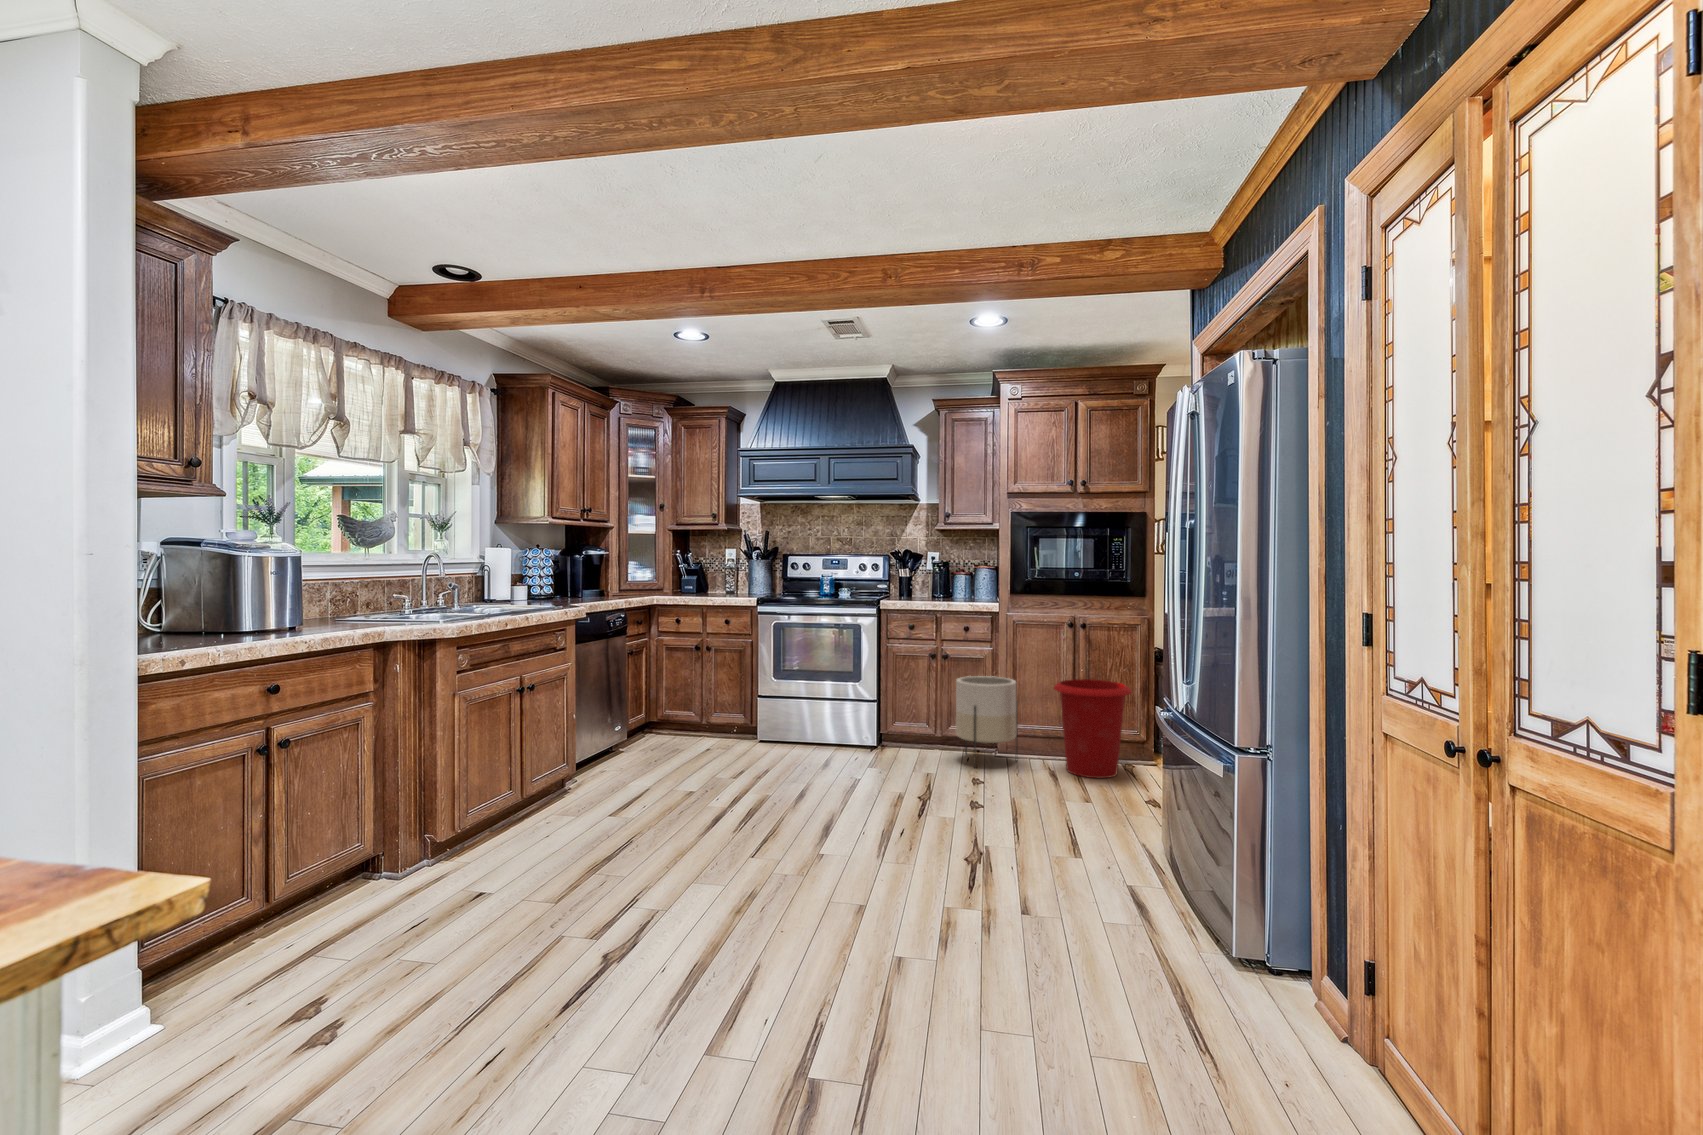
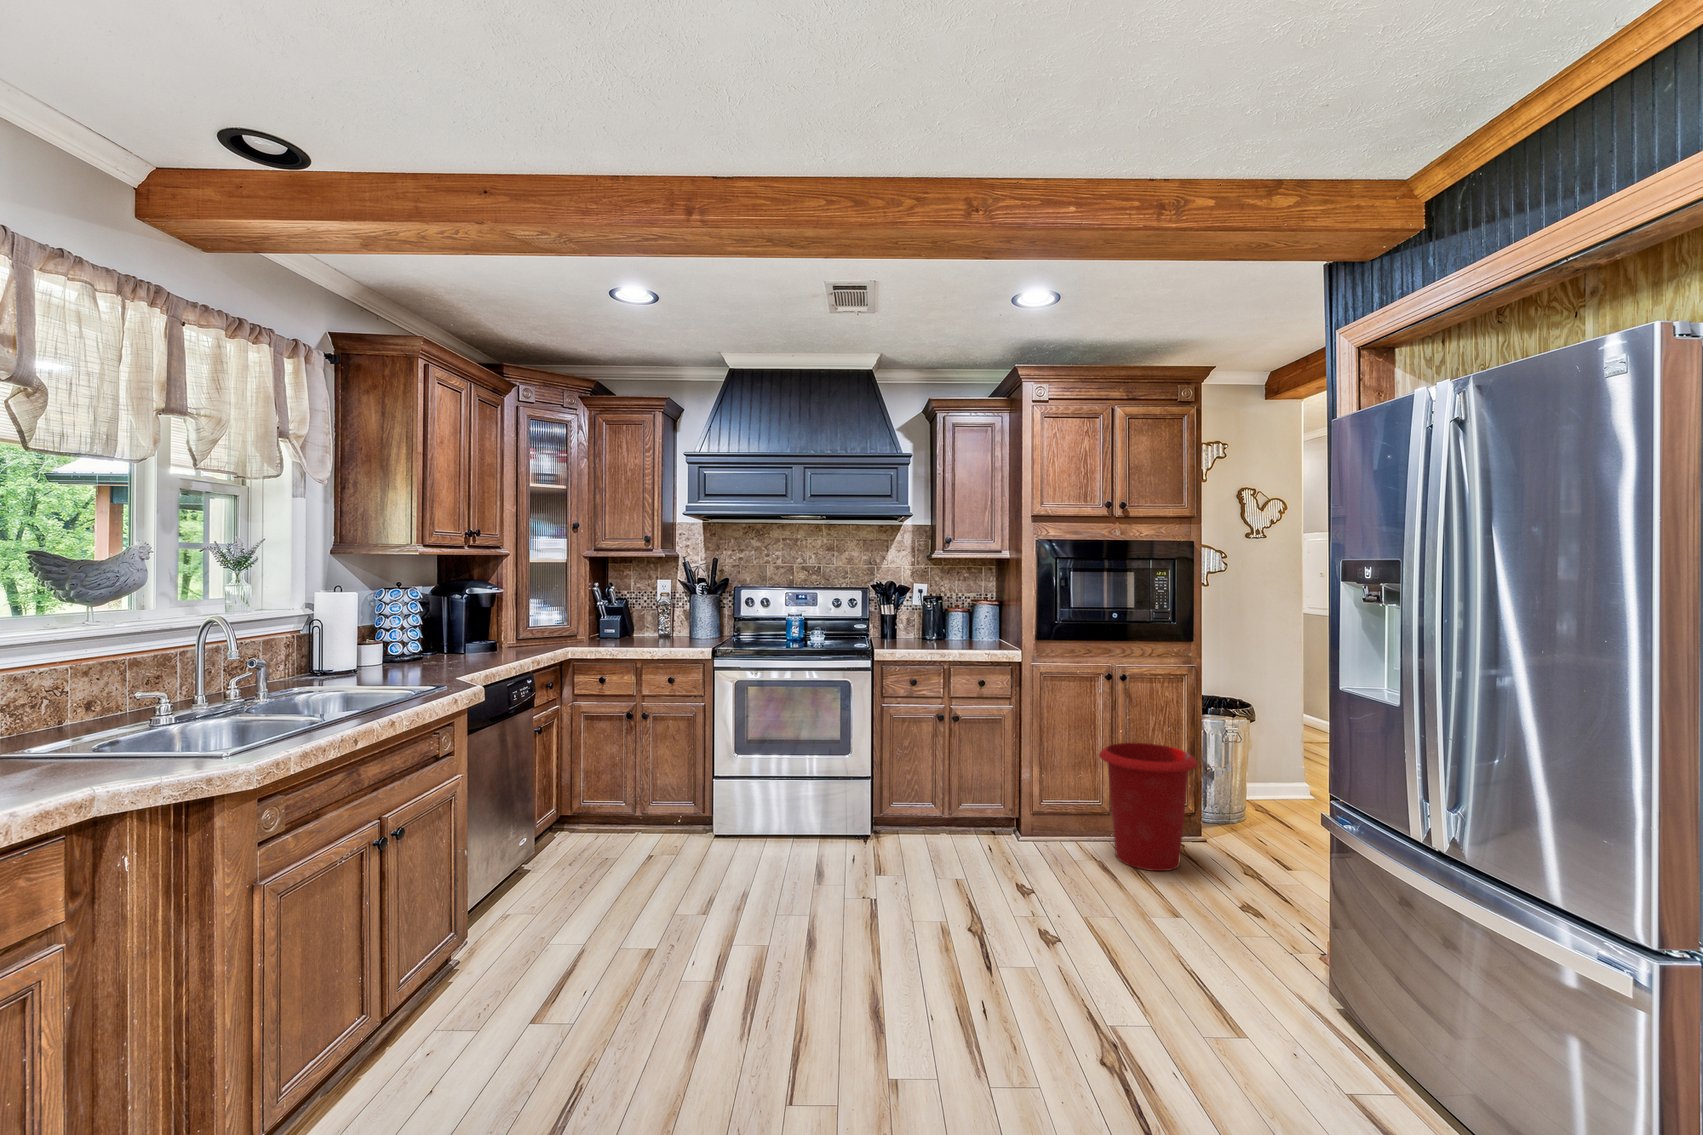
planter: present [956,676,1018,753] -> none [977,741,1053,865]

